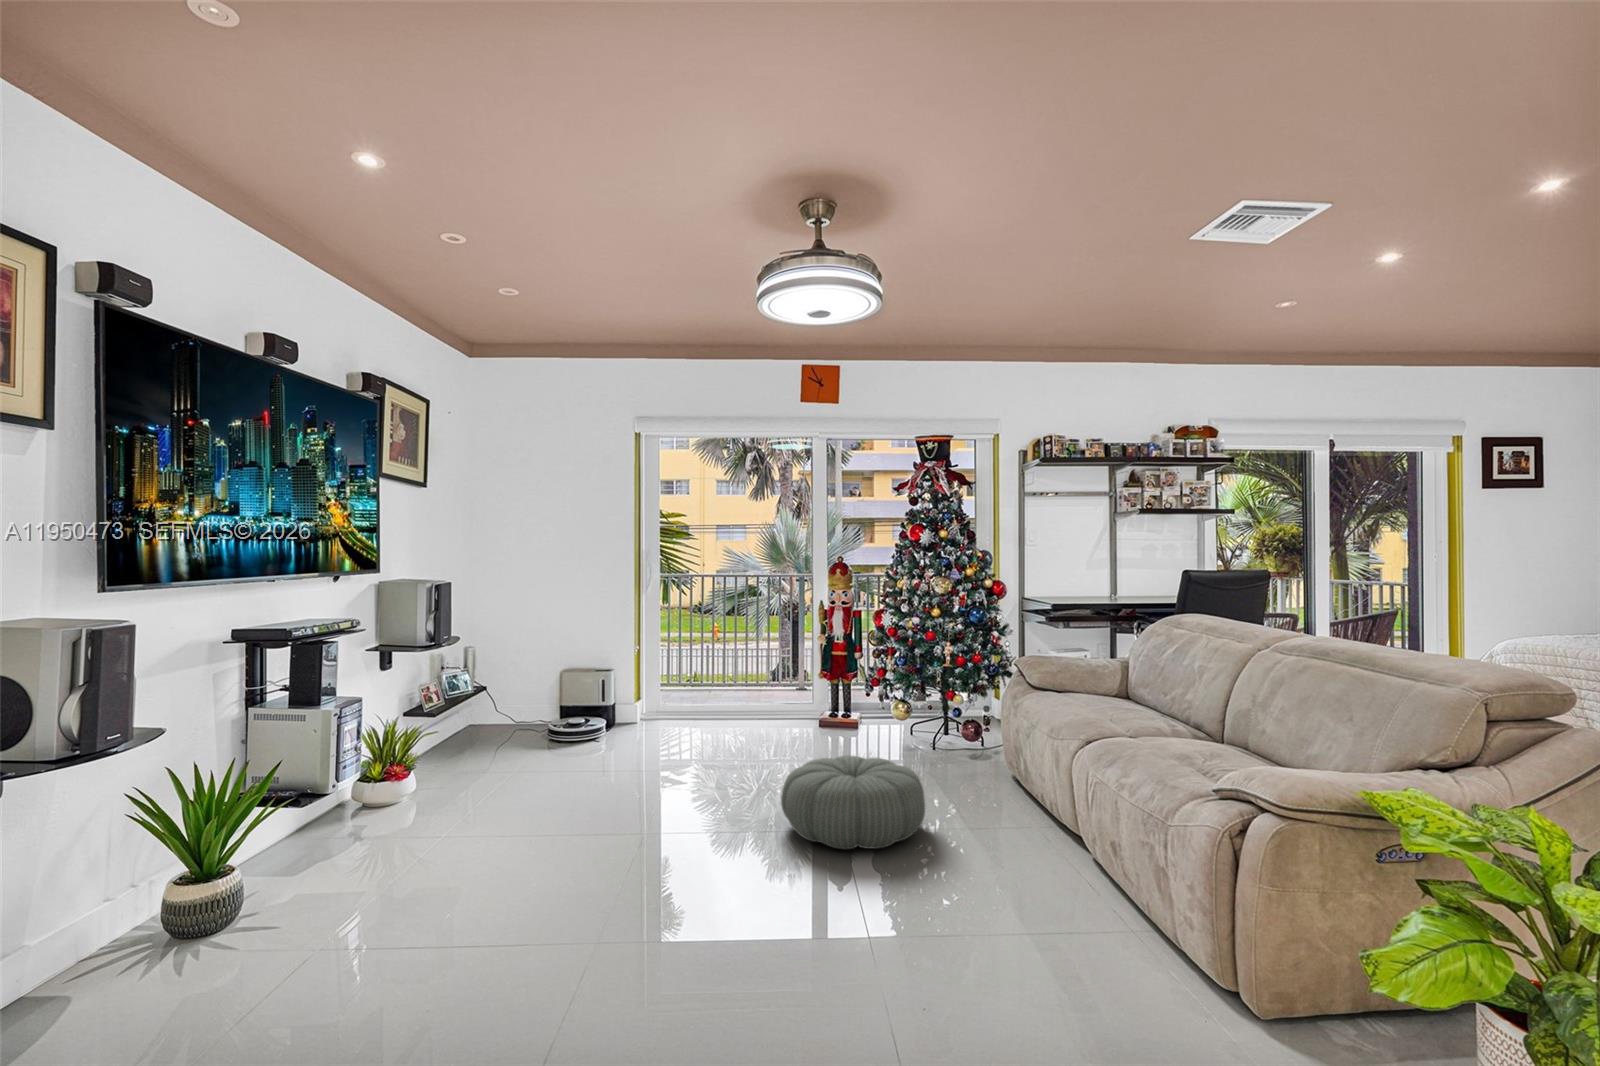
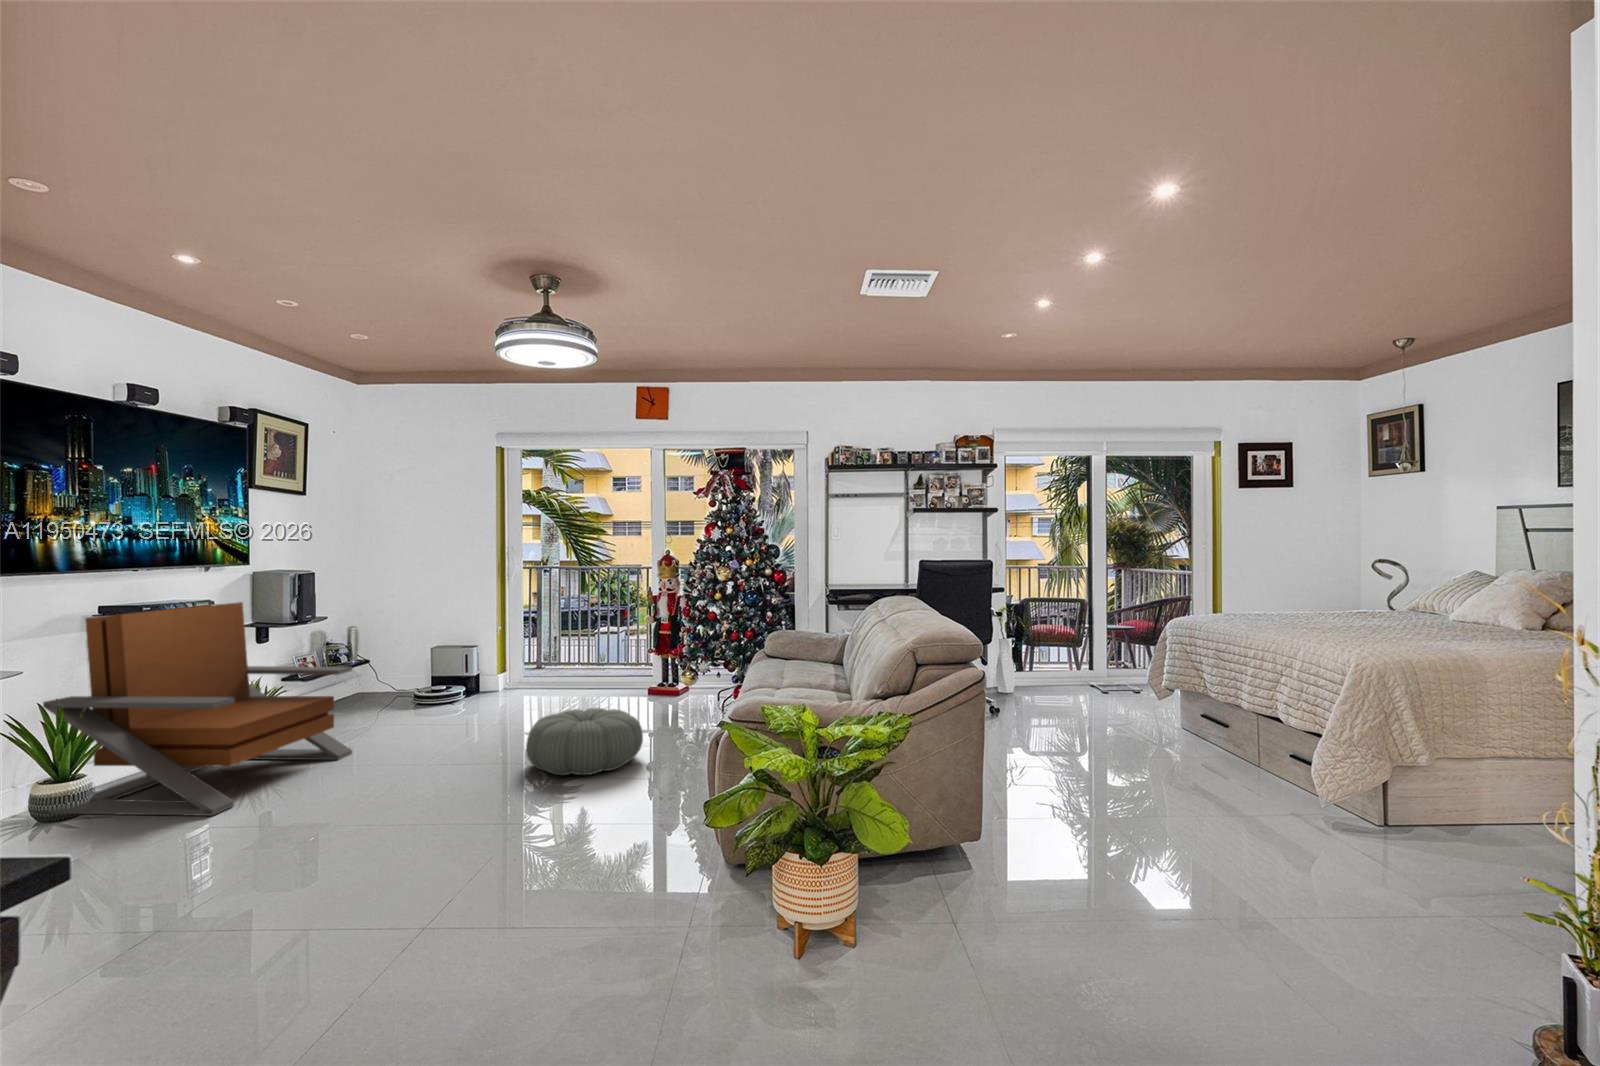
lounge chair: none [180,621,536,925] -> present [43,602,352,816]

